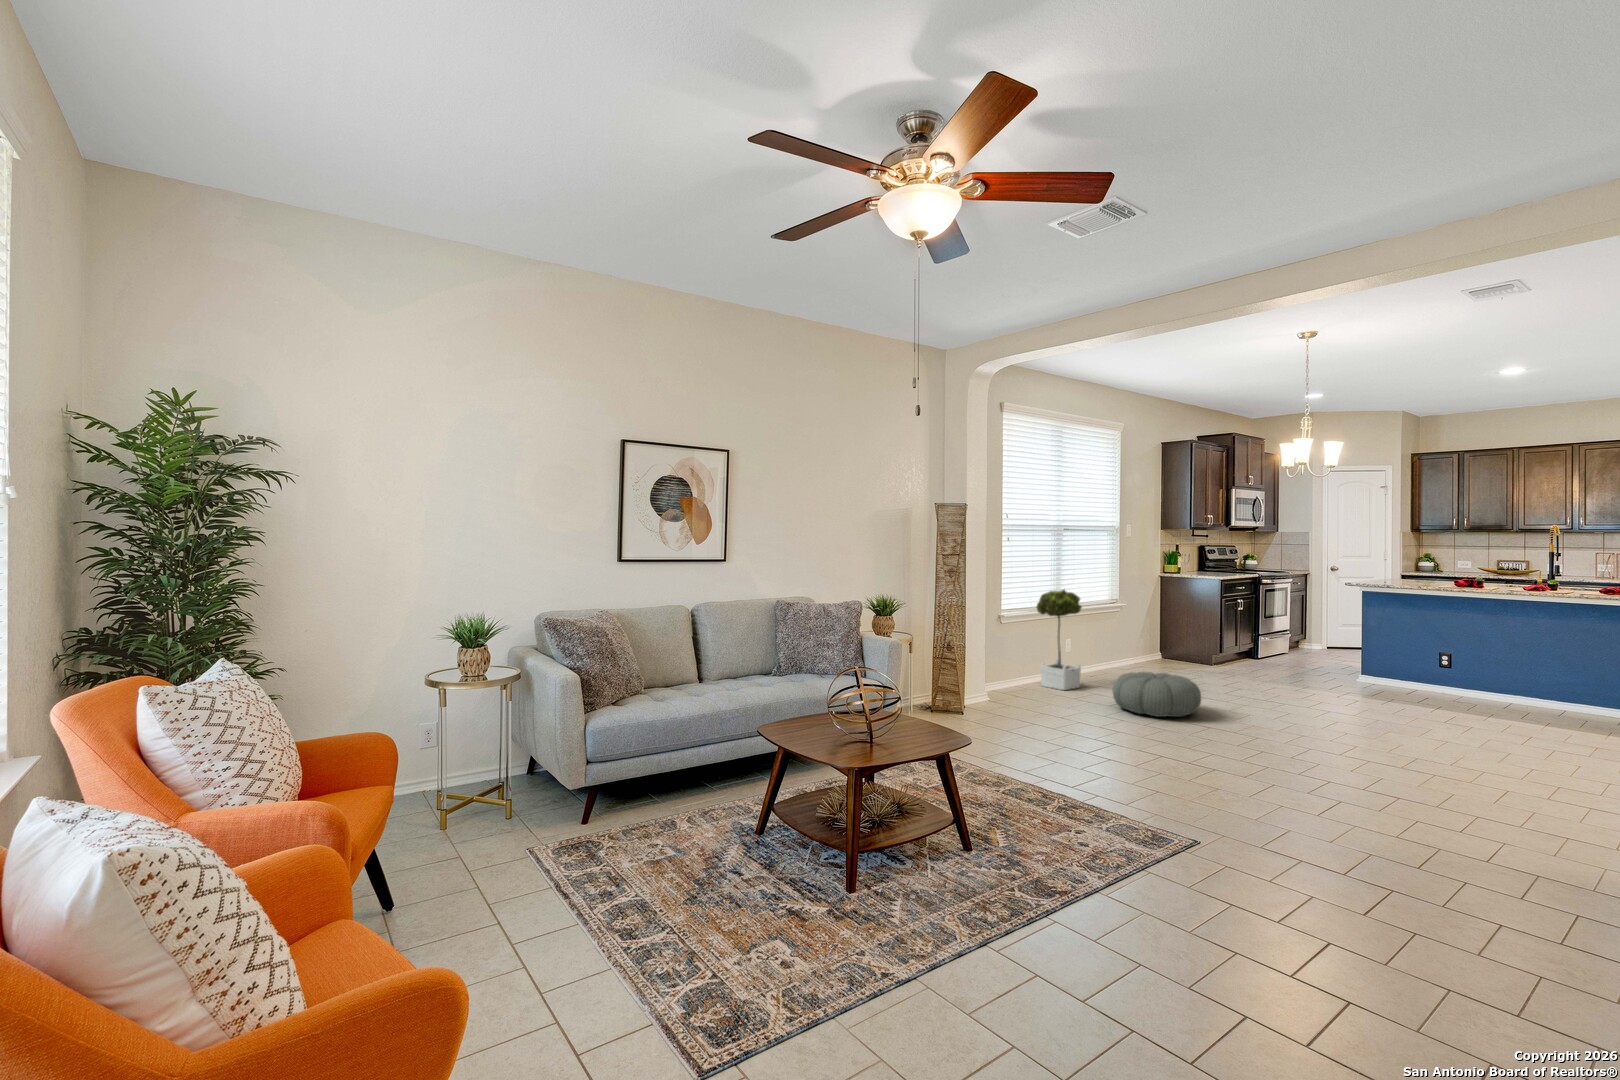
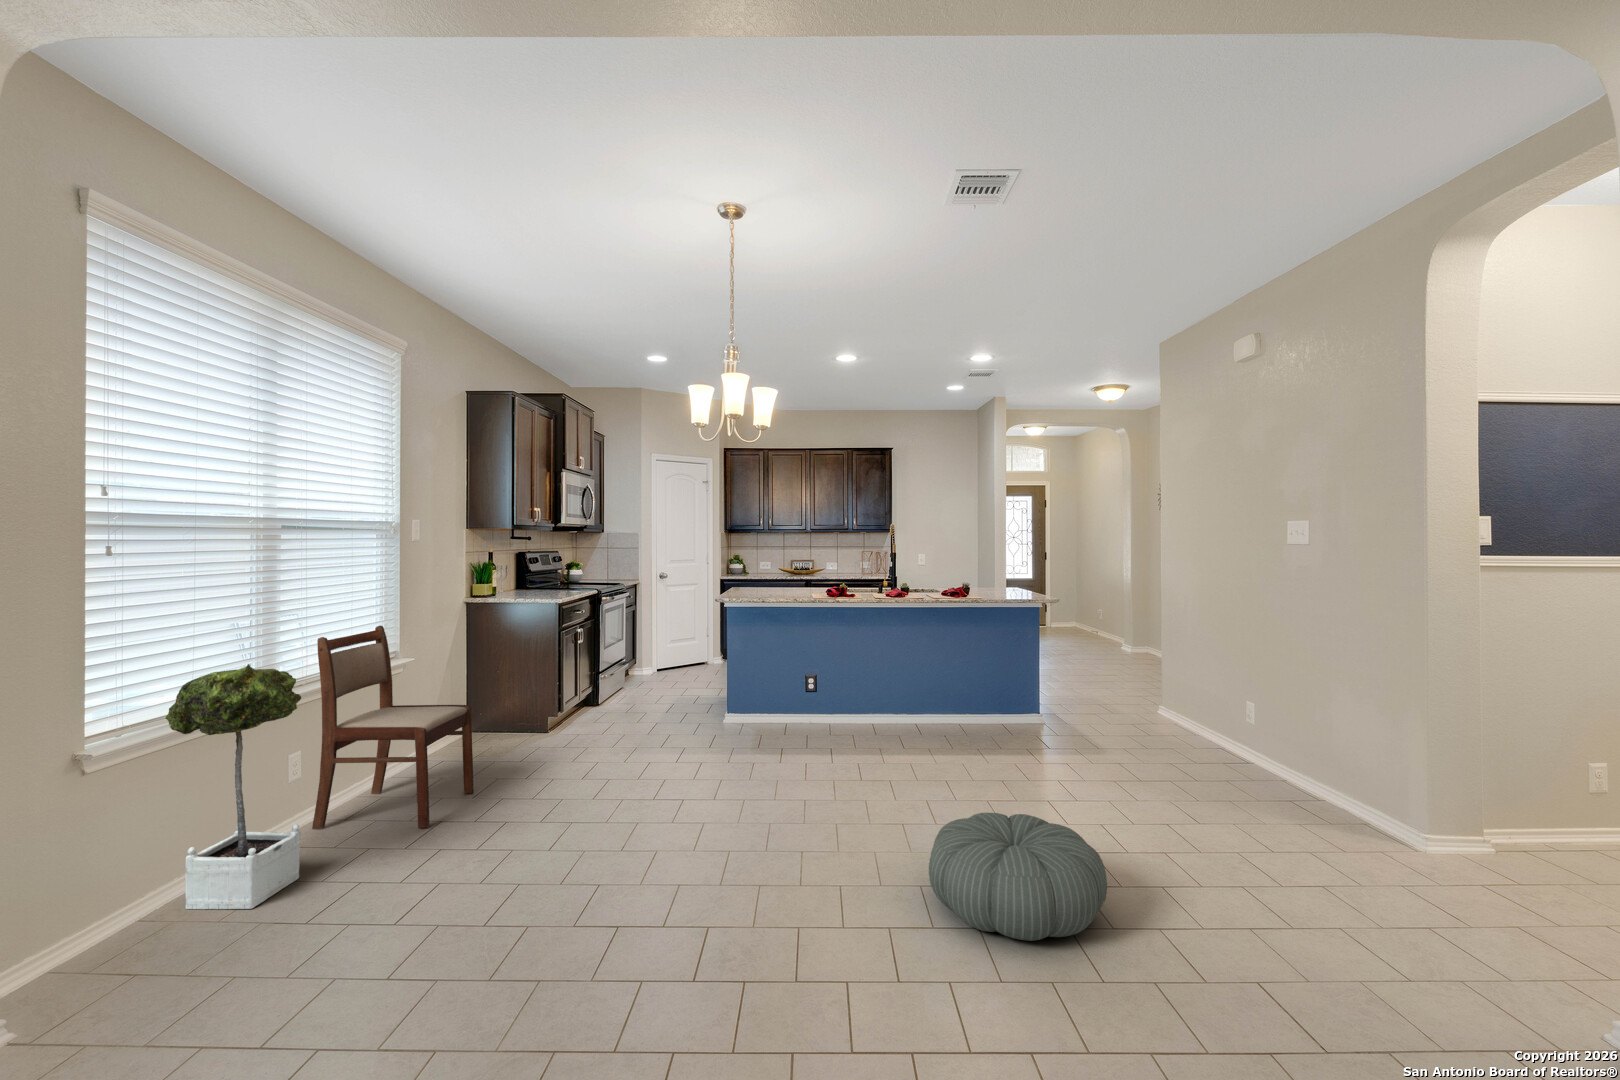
dining chair: none [1082,583,1161,685] -> present [312,626,474,829]
pouf: present [1113,672,1201,717] -> present [929,813,1107,941]

